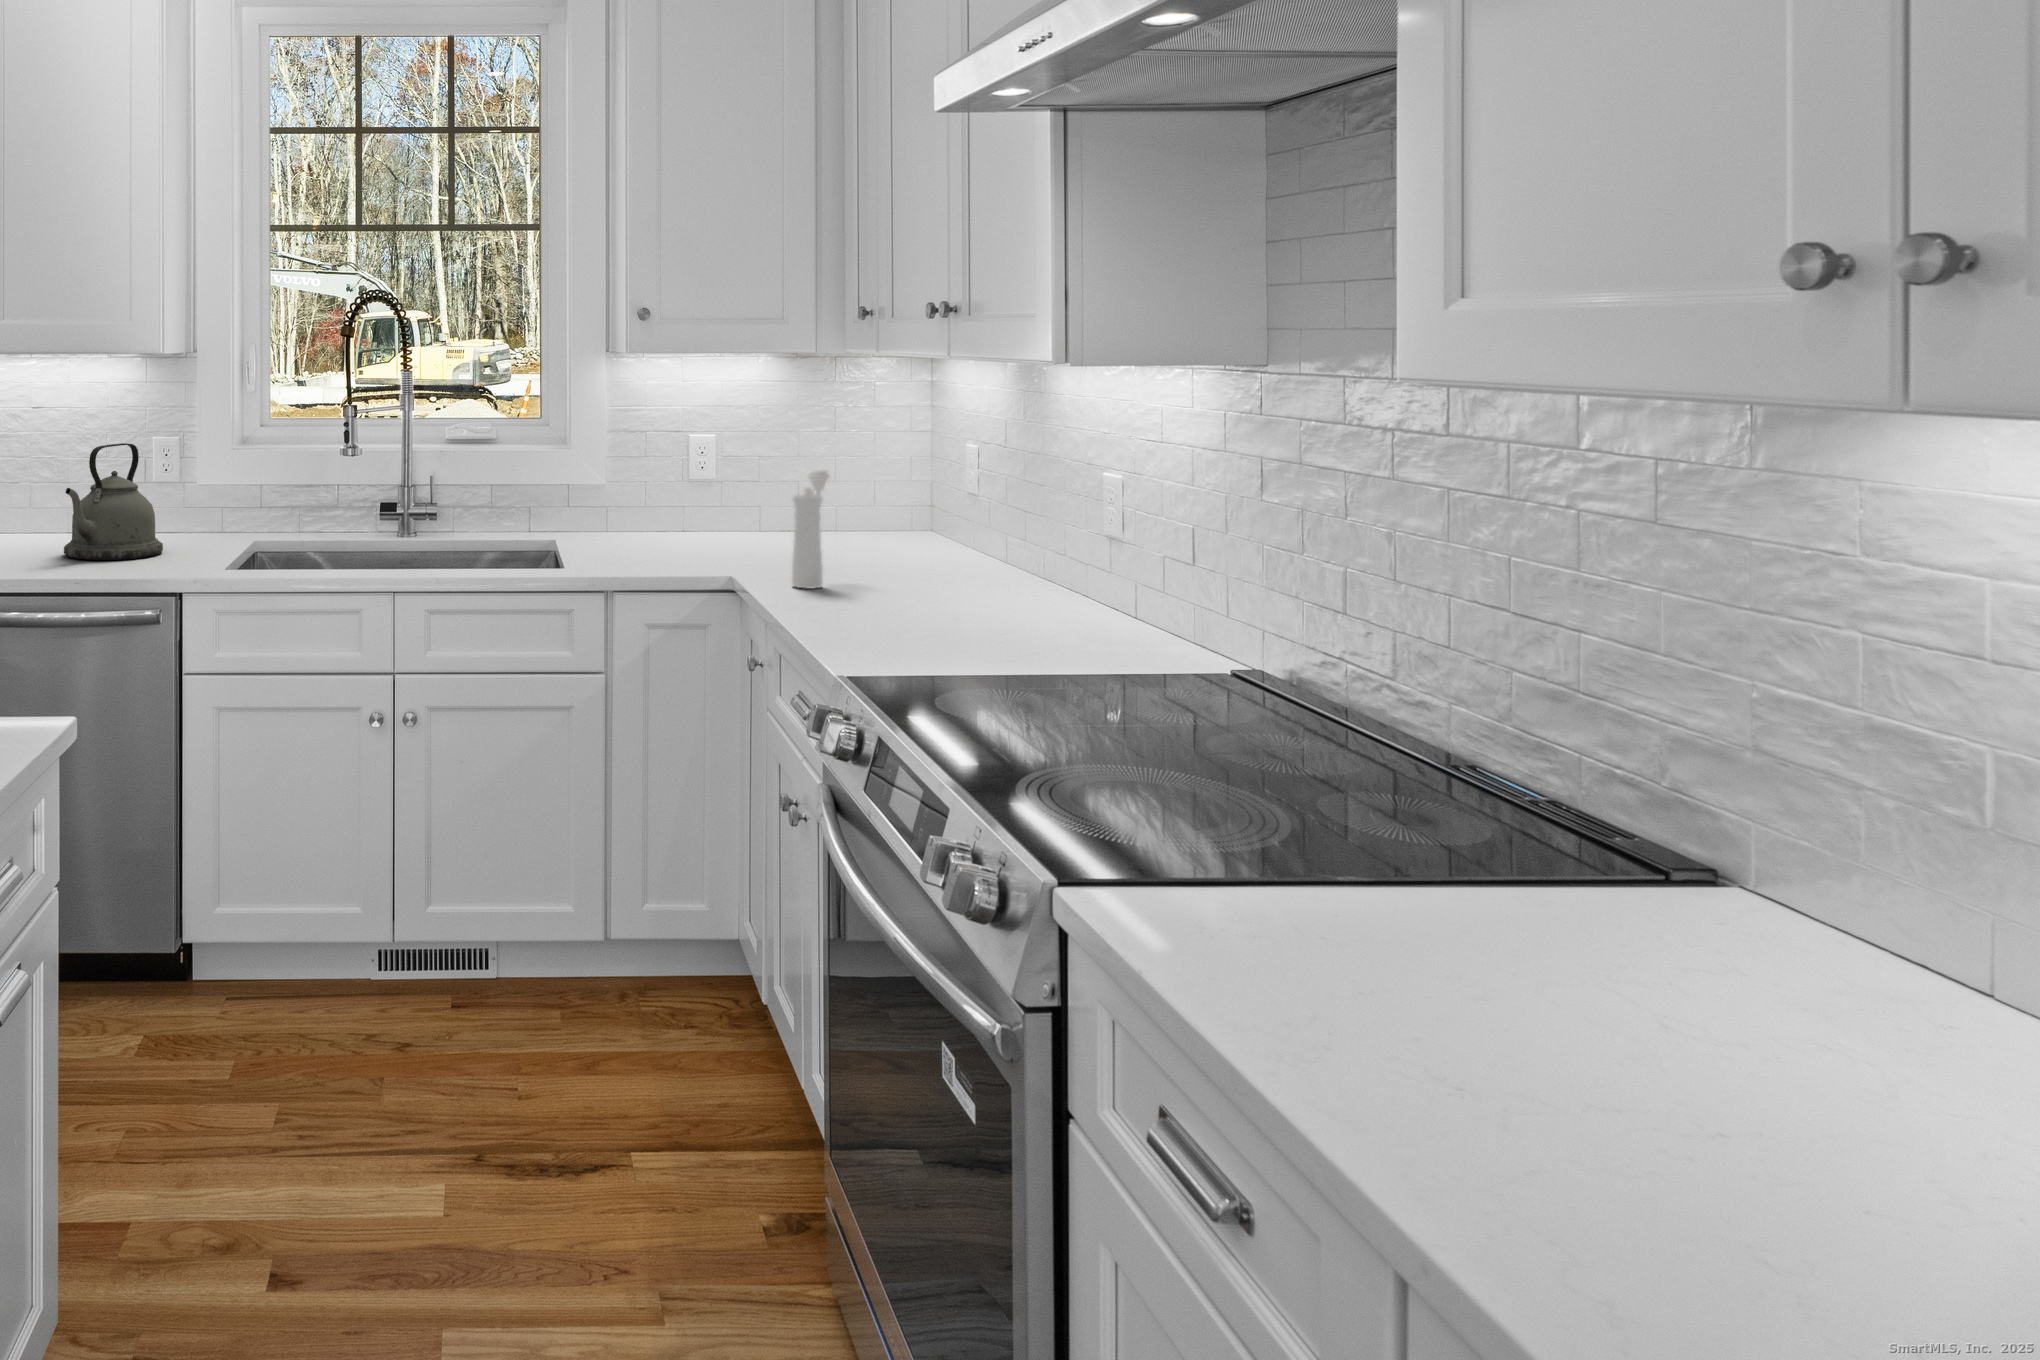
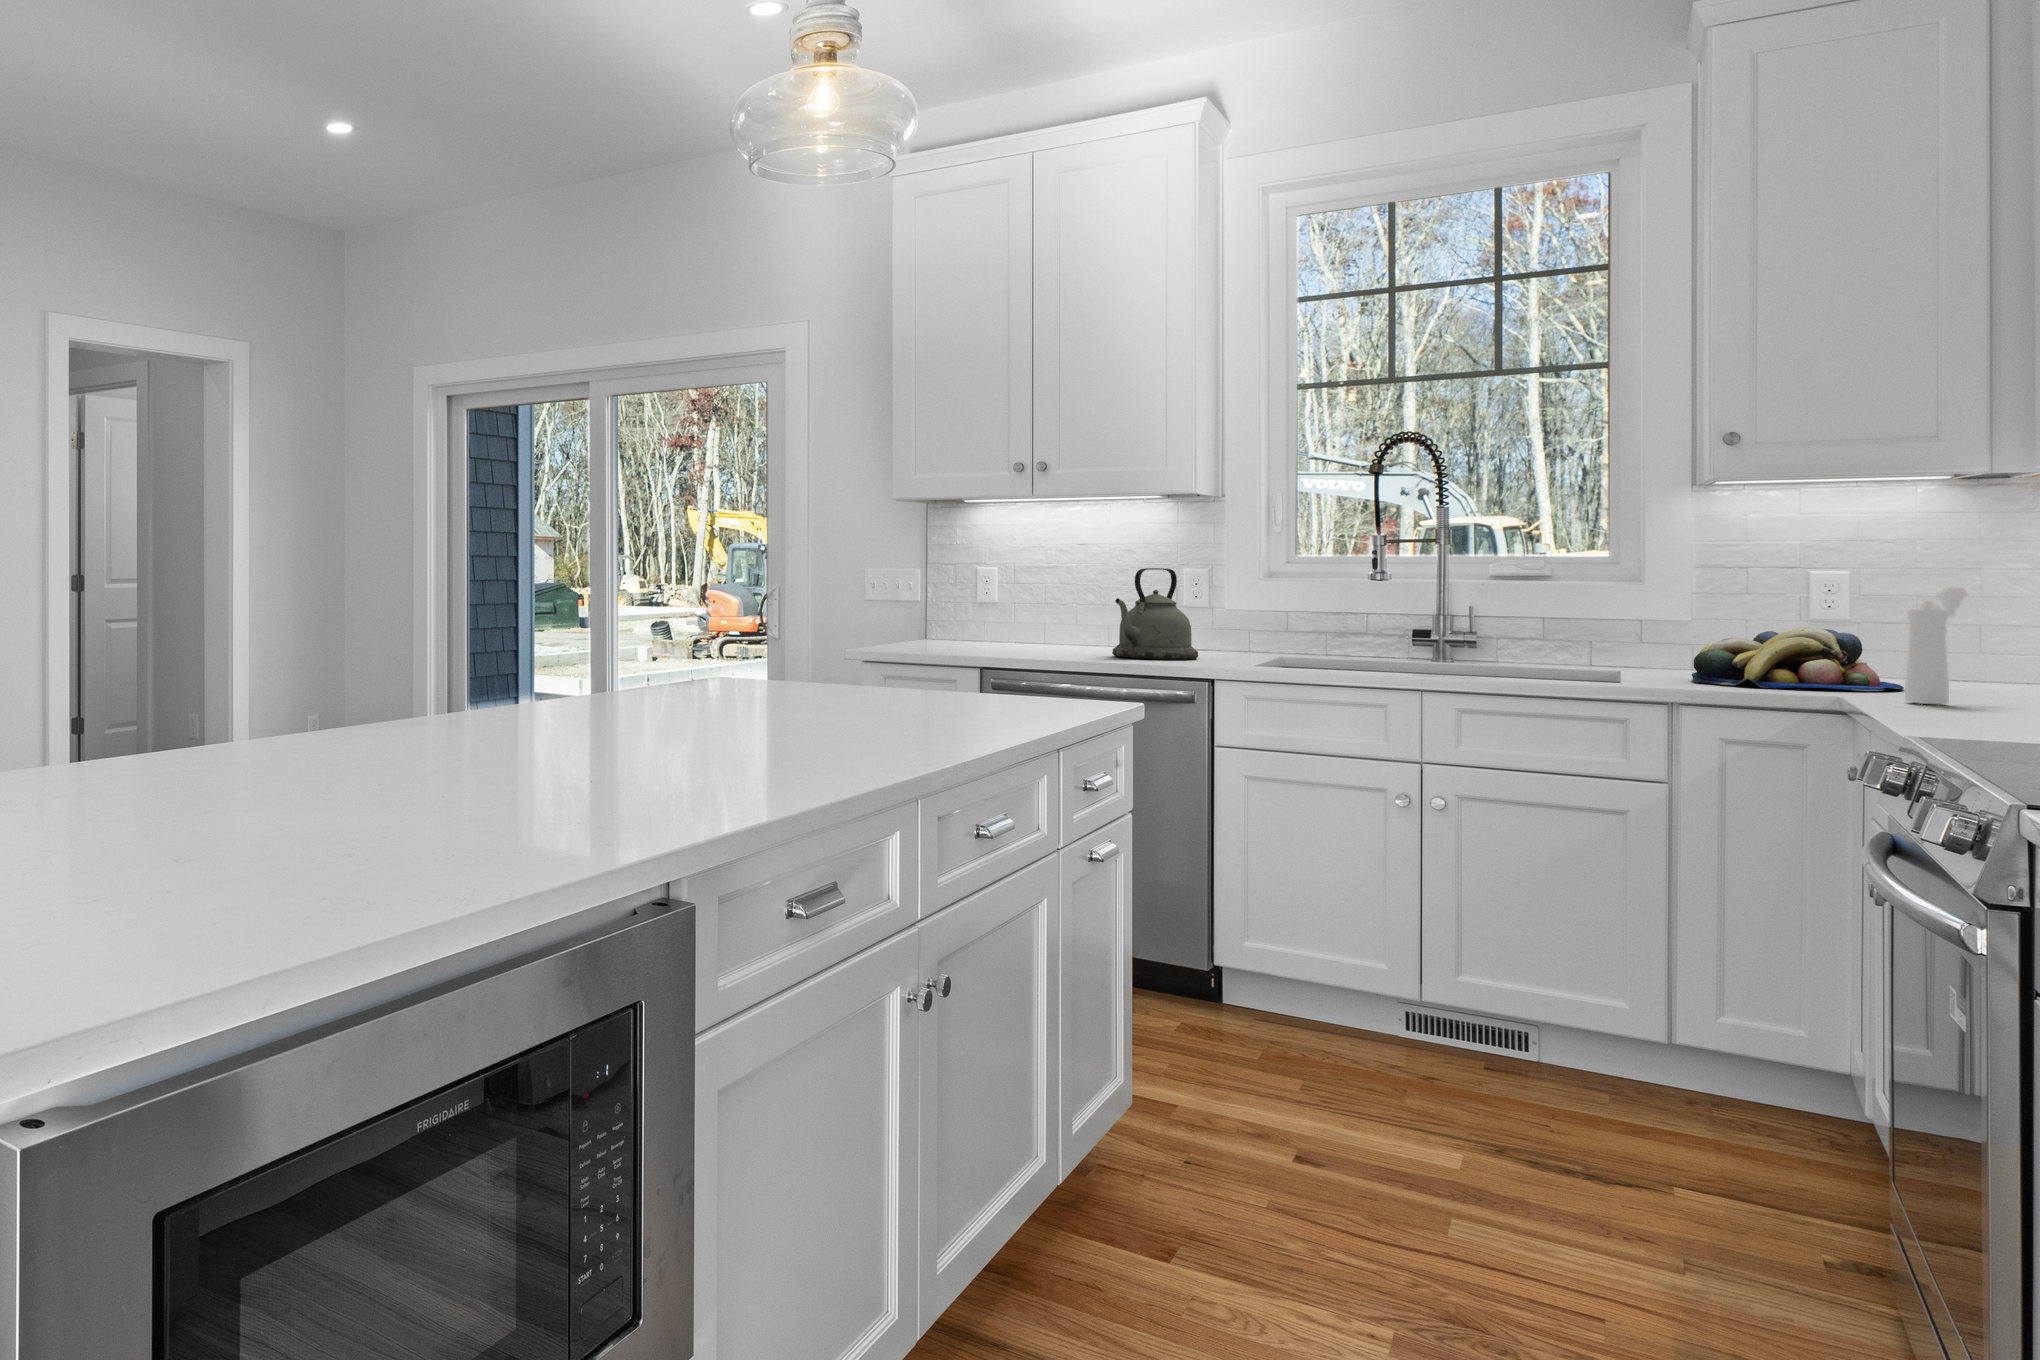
fruit bowl: none [620,497,776,566] -> present [1691,628,1904,690]

